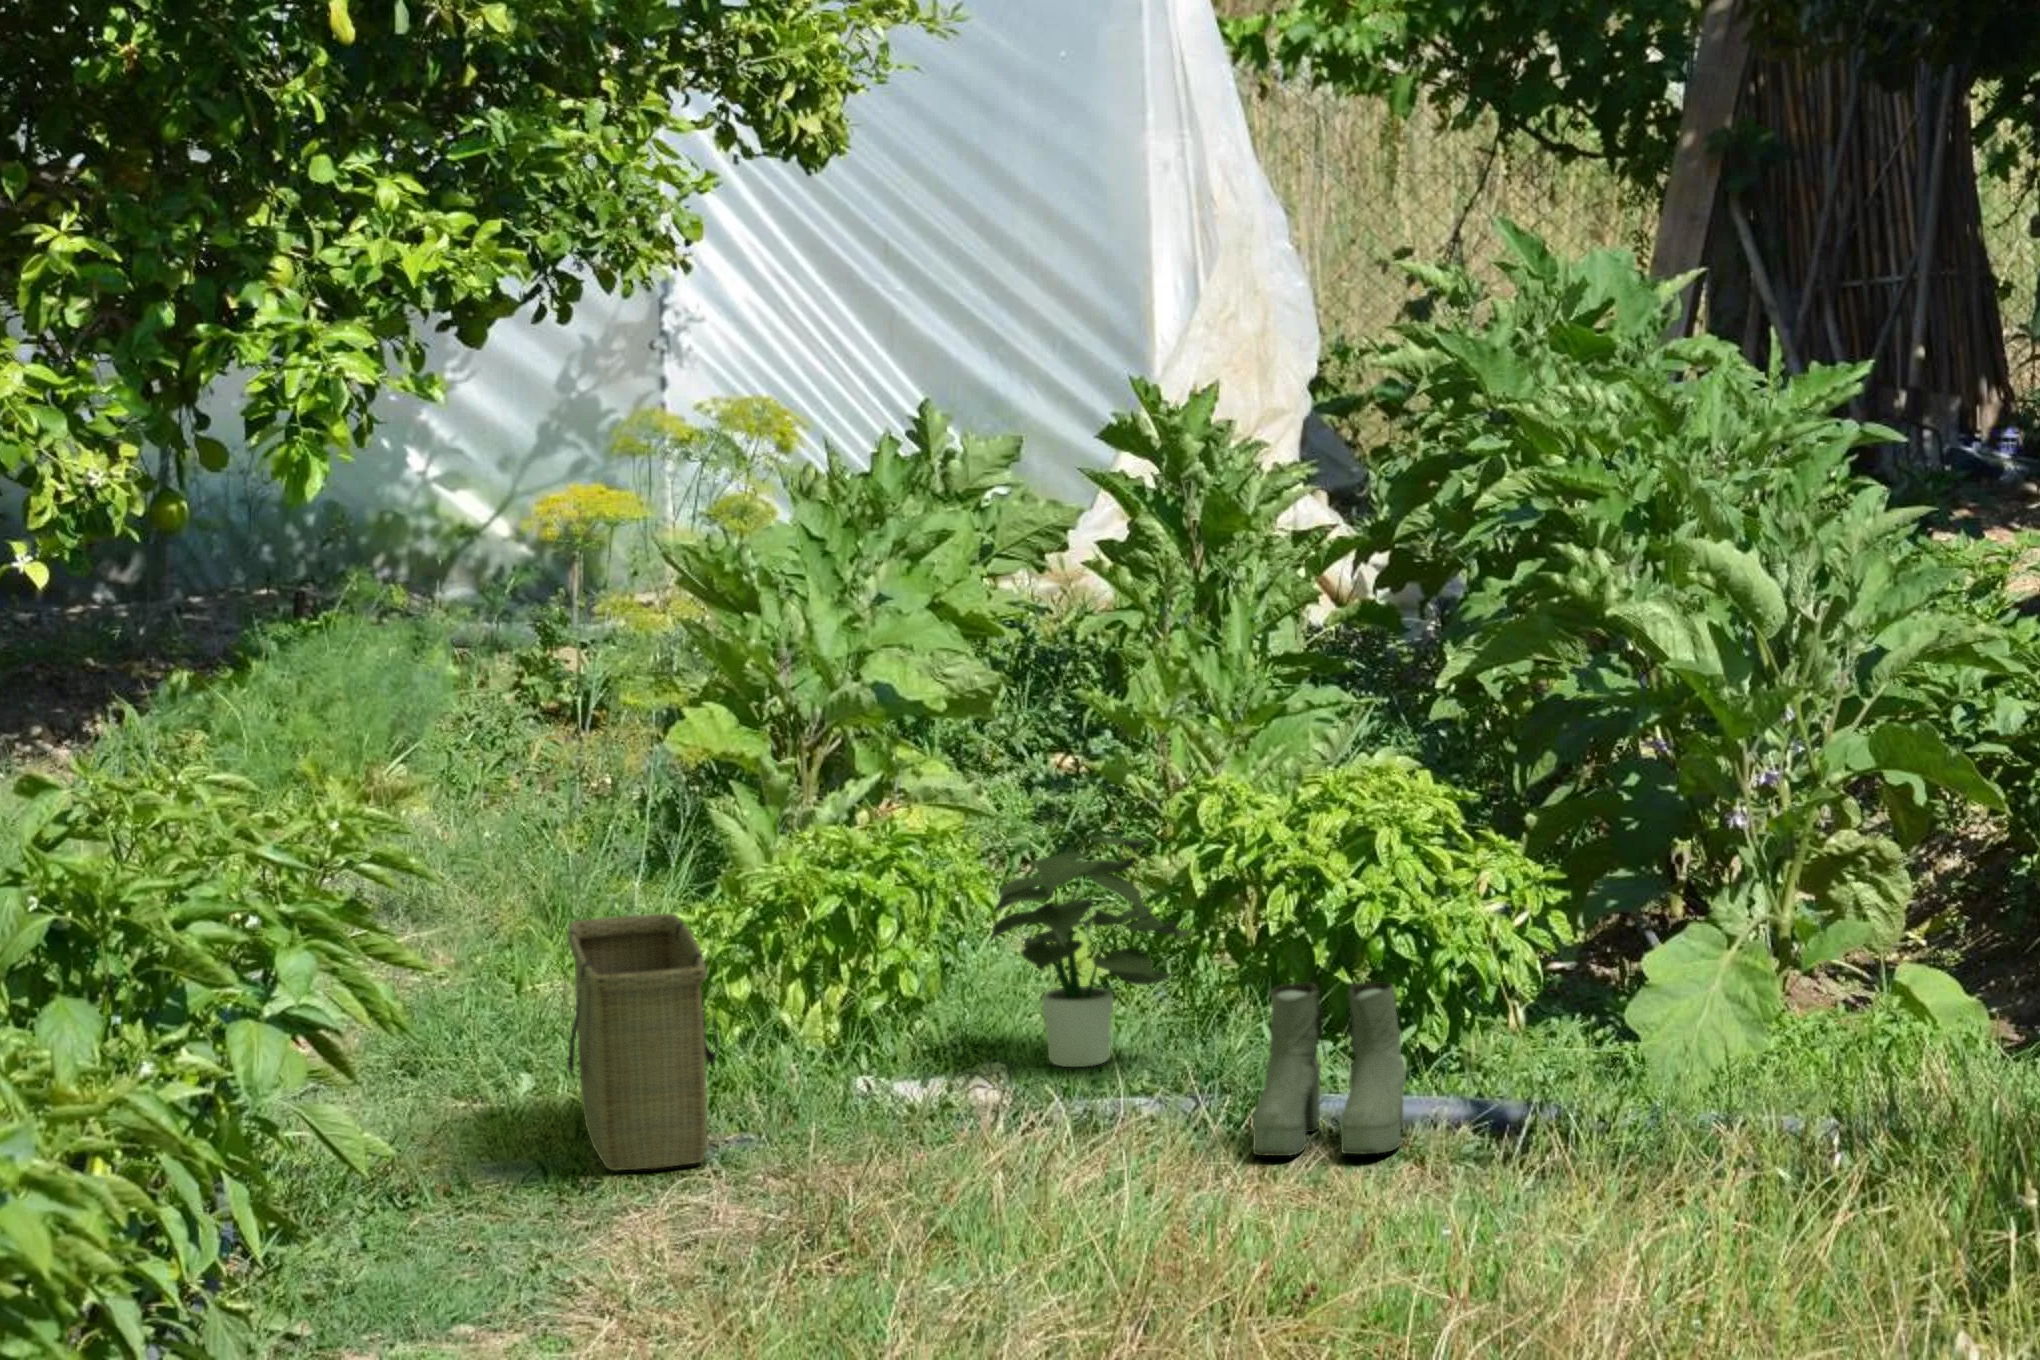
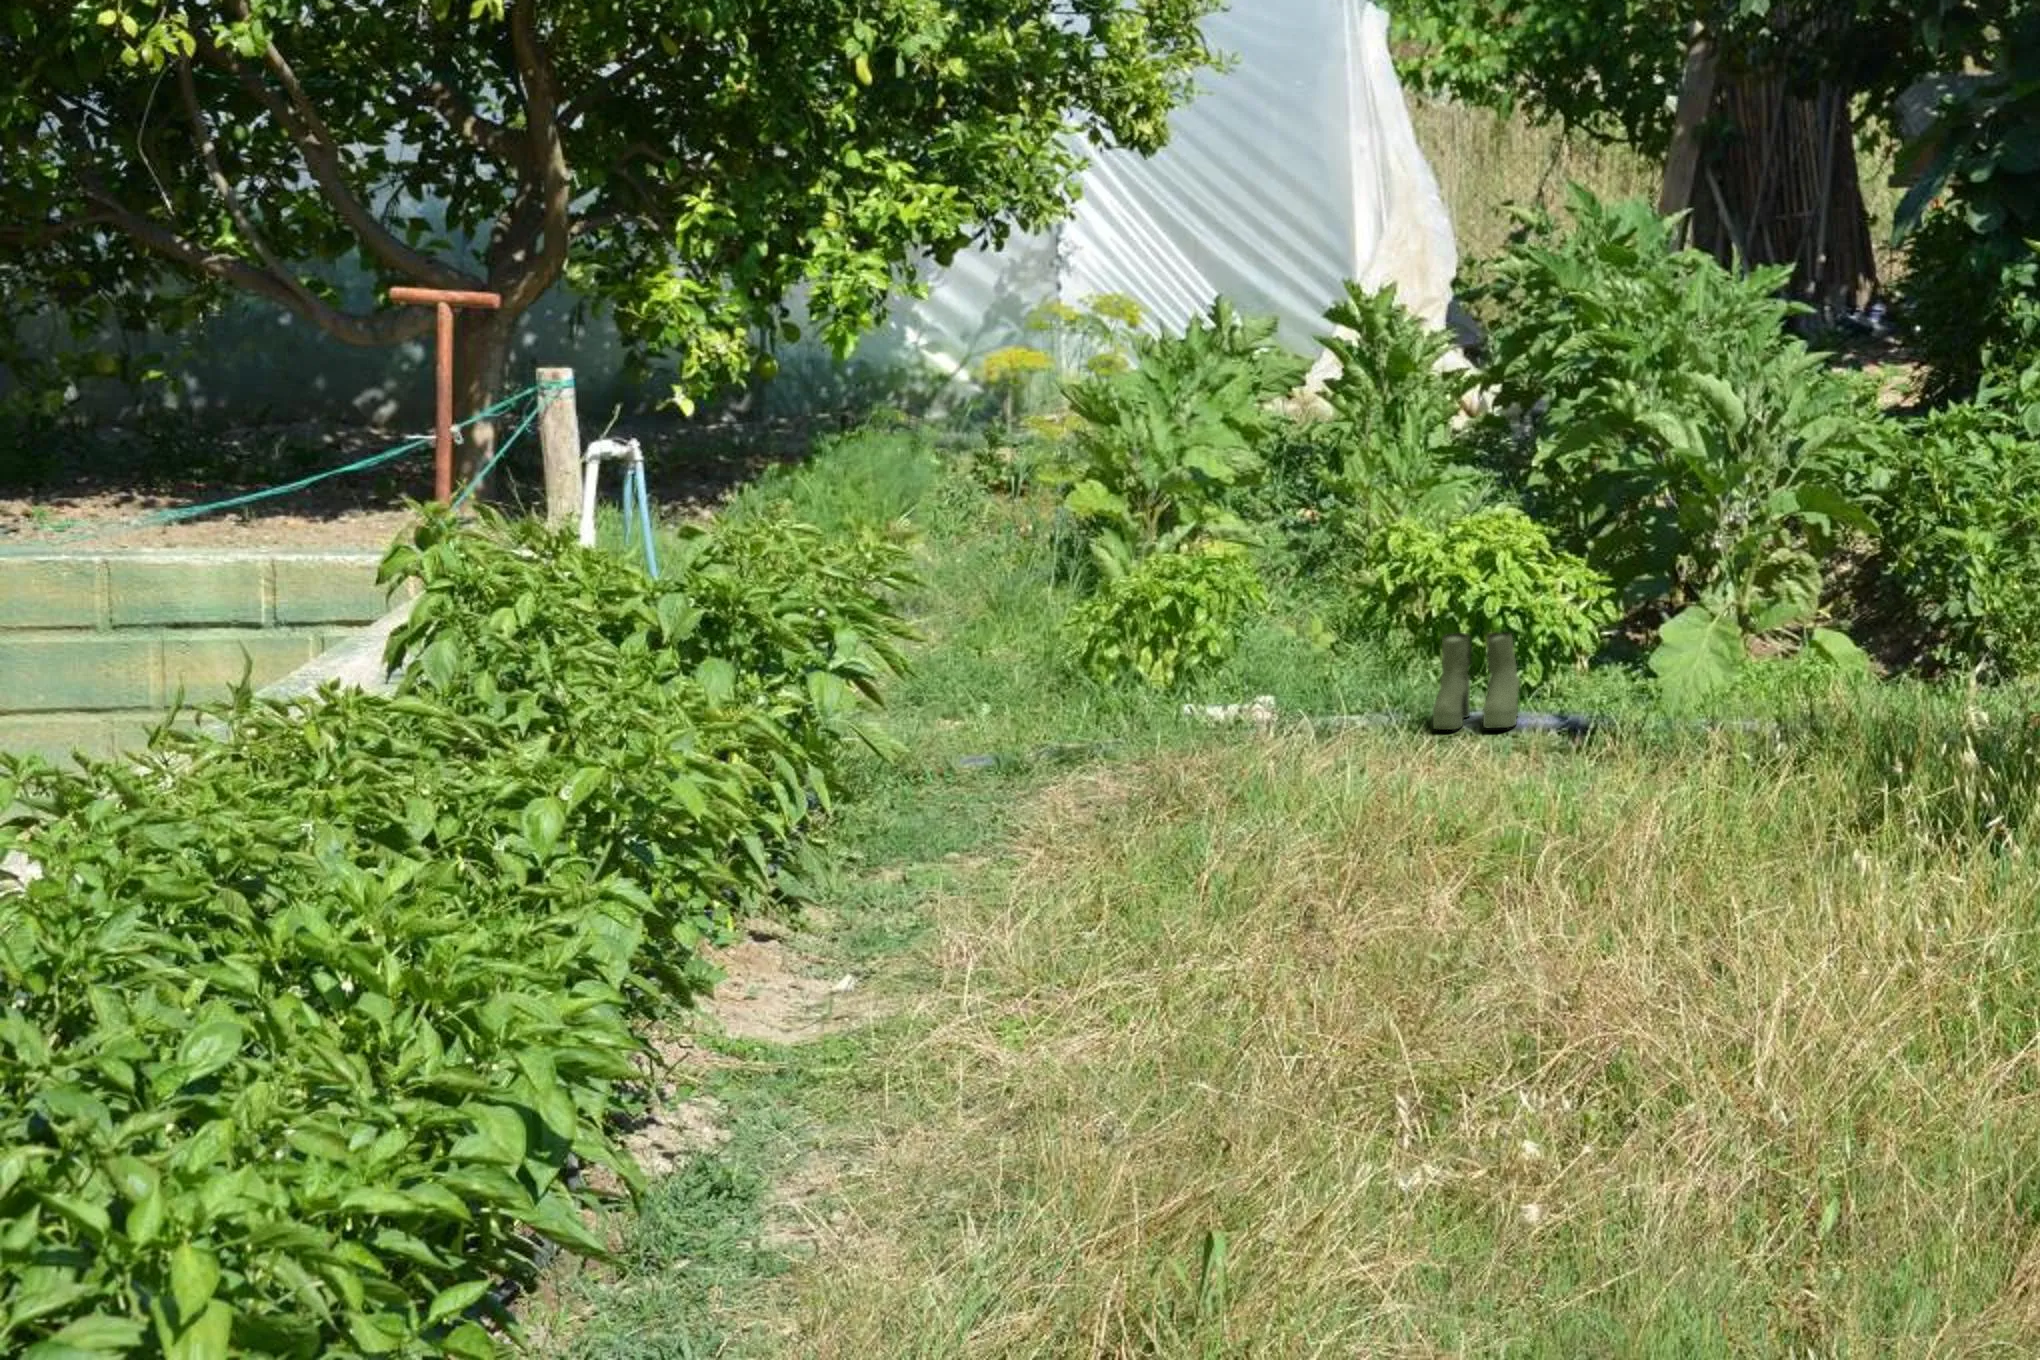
potted plant: present [991,836,1193,1067] -> none [1275,553,1398,686]
basket: present [562,914,718,1171] -> none [1036,597,1126,740]

